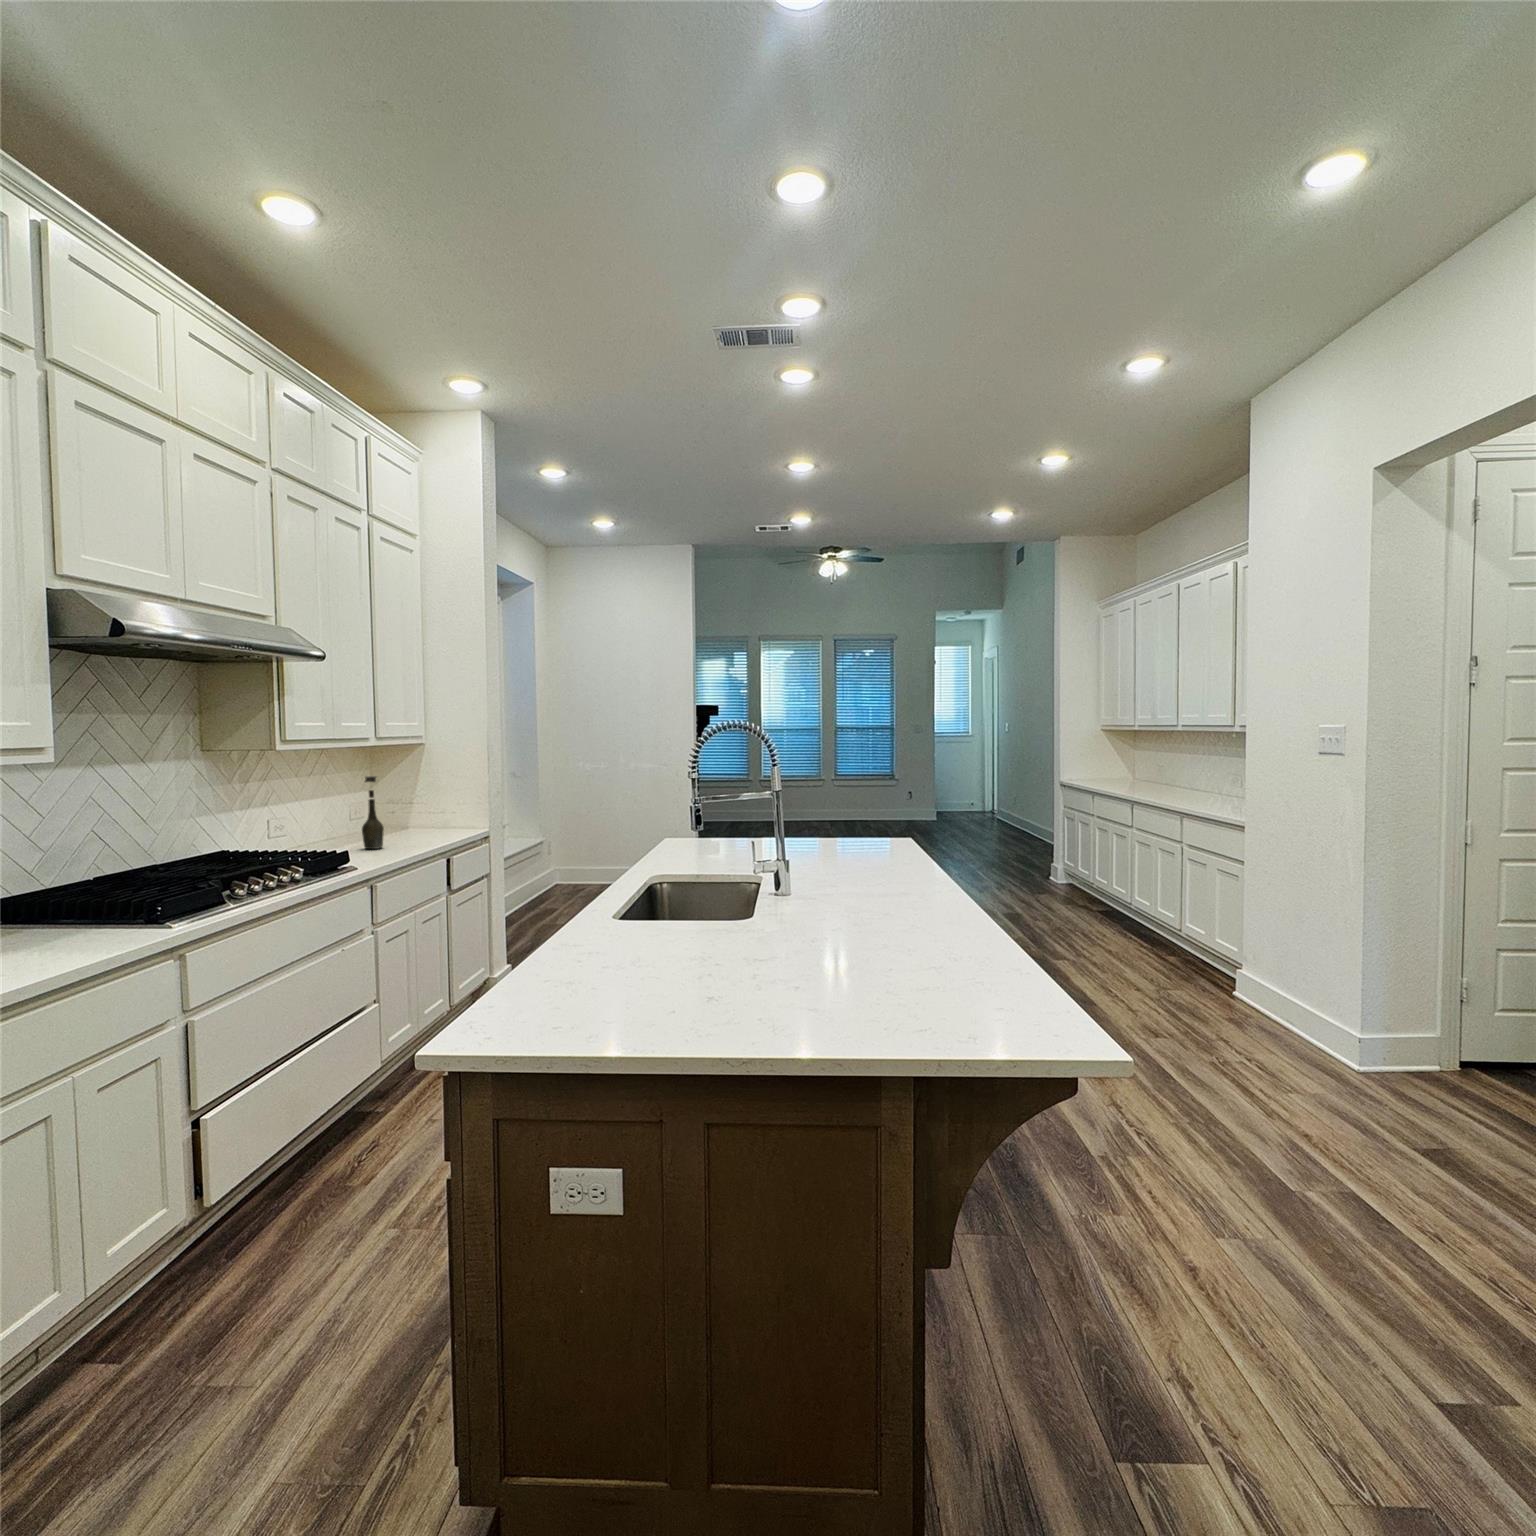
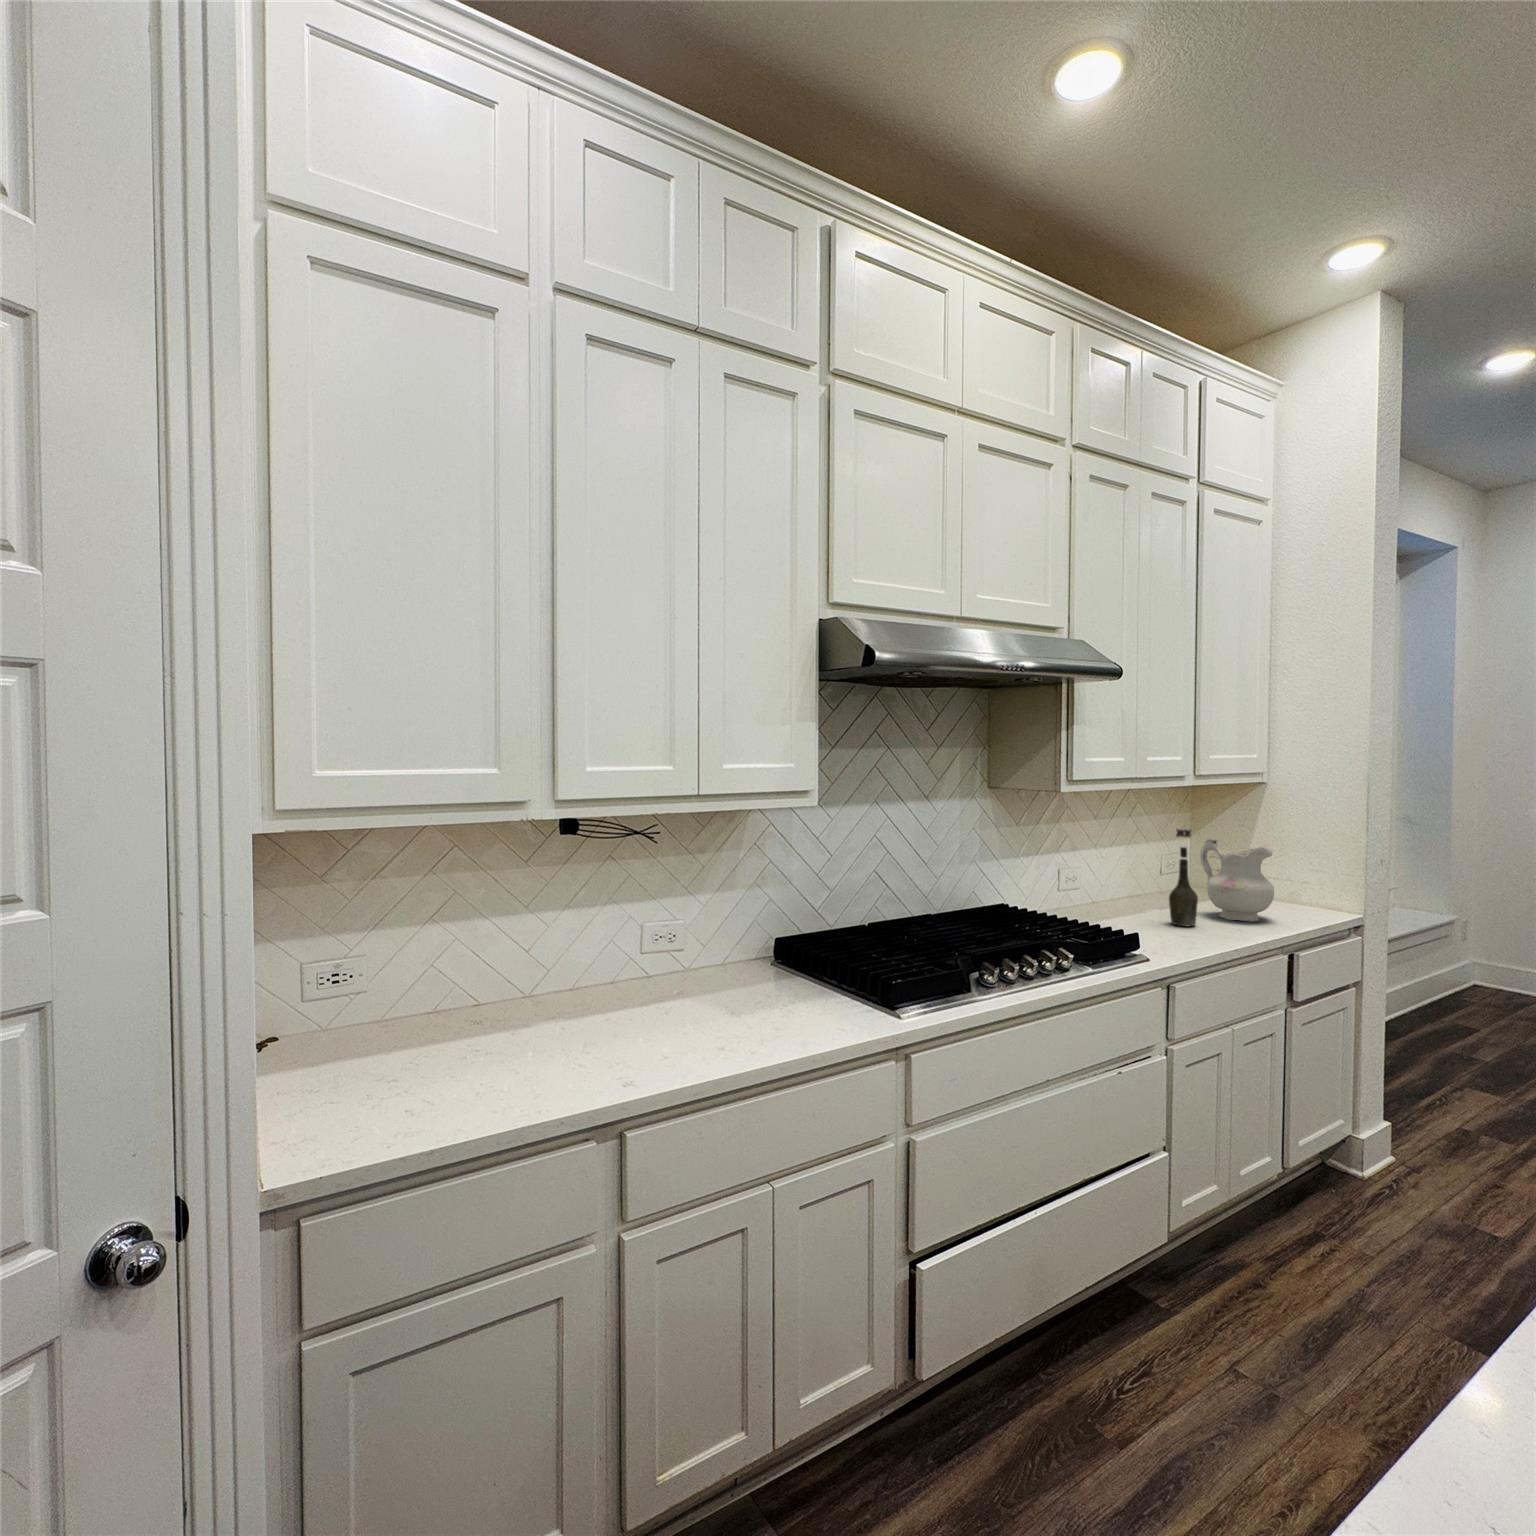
ceramic pitcher: none [382,784,435,841] -> present [1200,839,1274,922]

